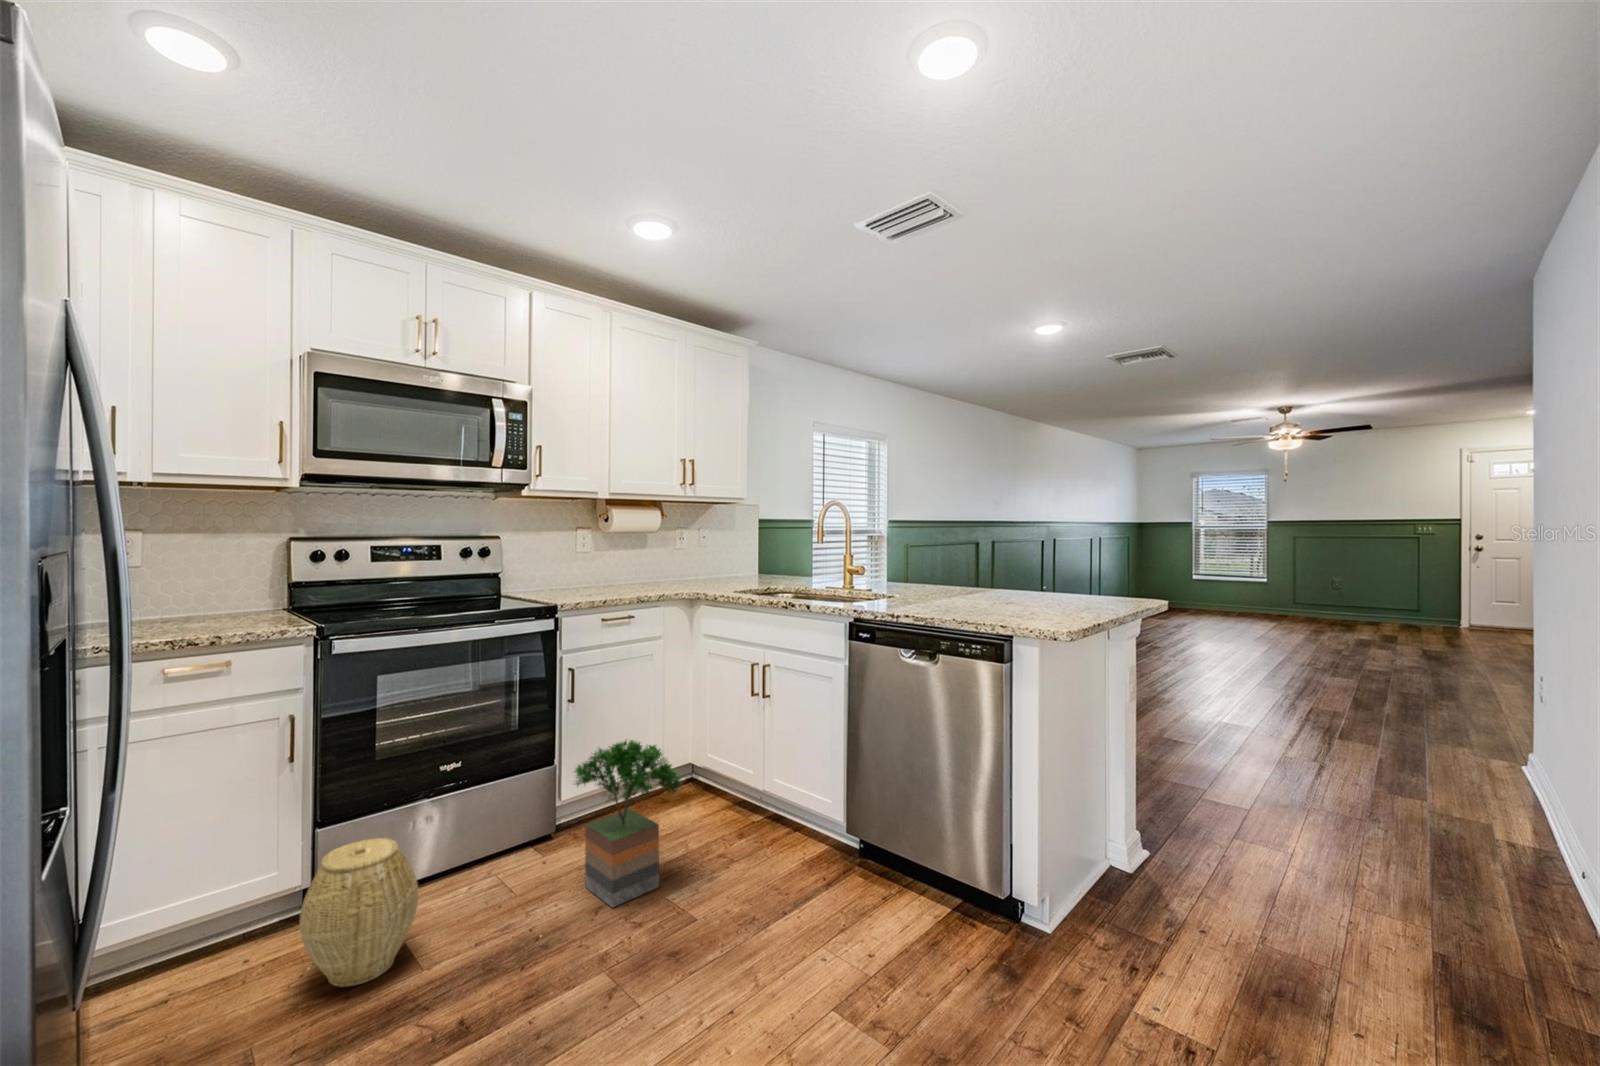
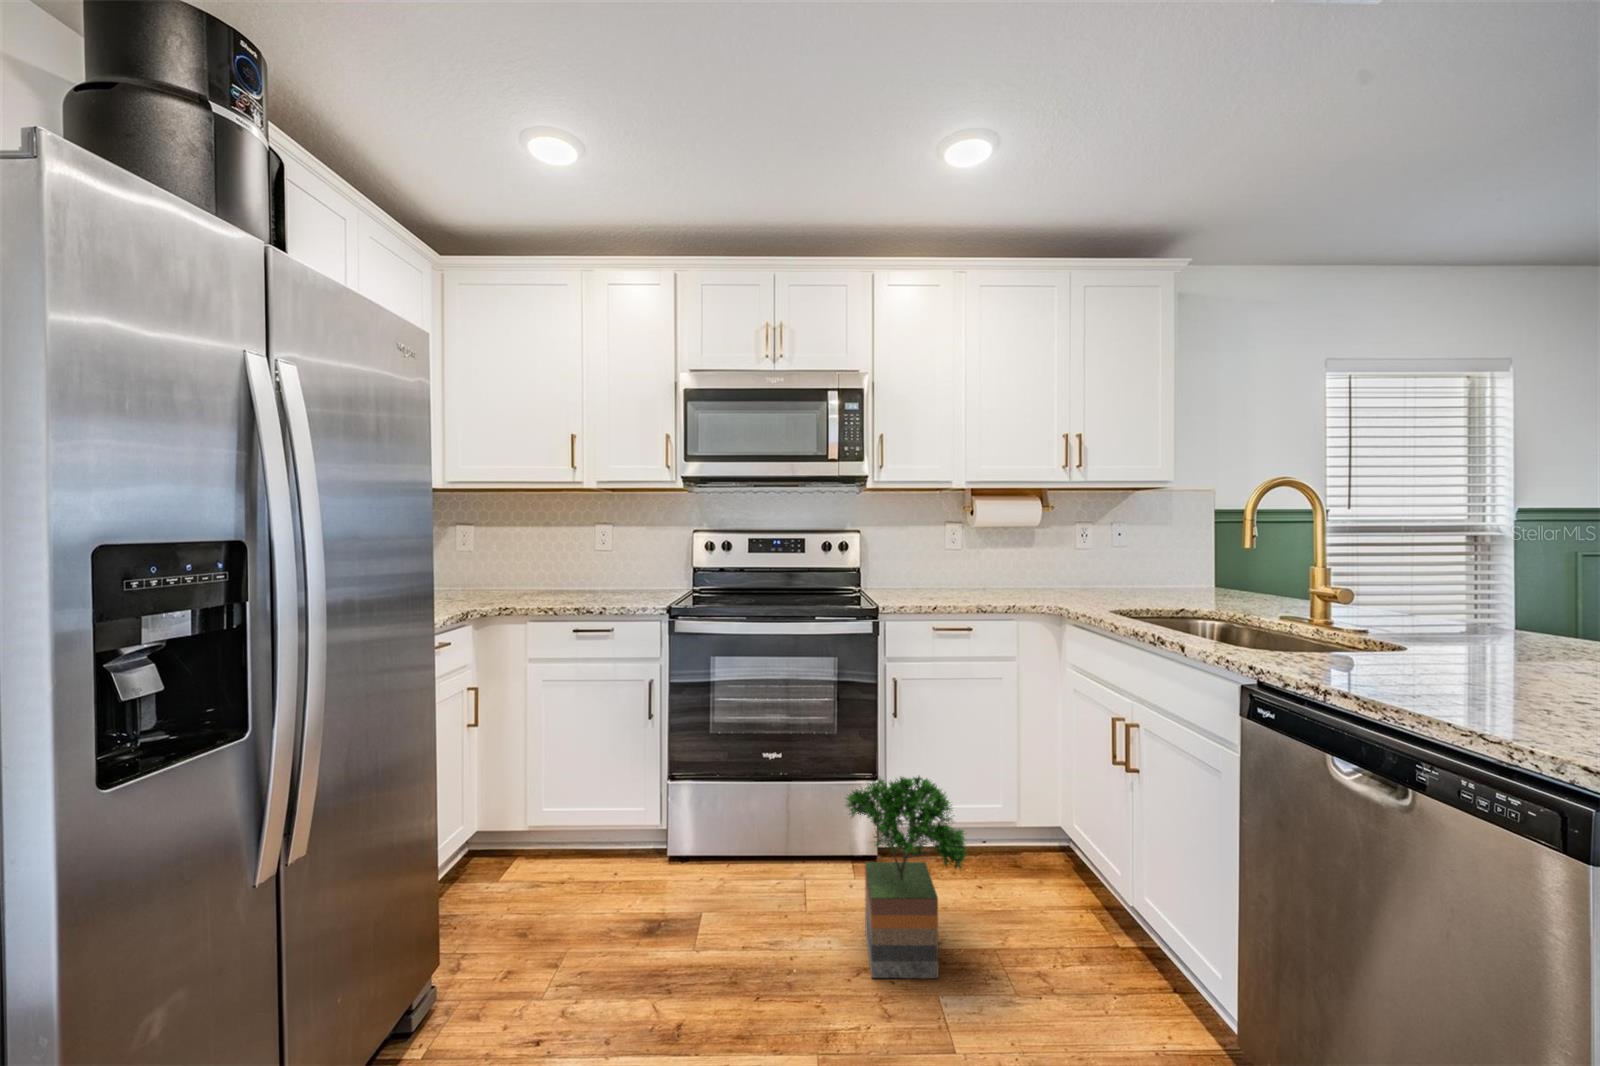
woven basket: present [300,838,419,987] -> none [607,804,700,938]

